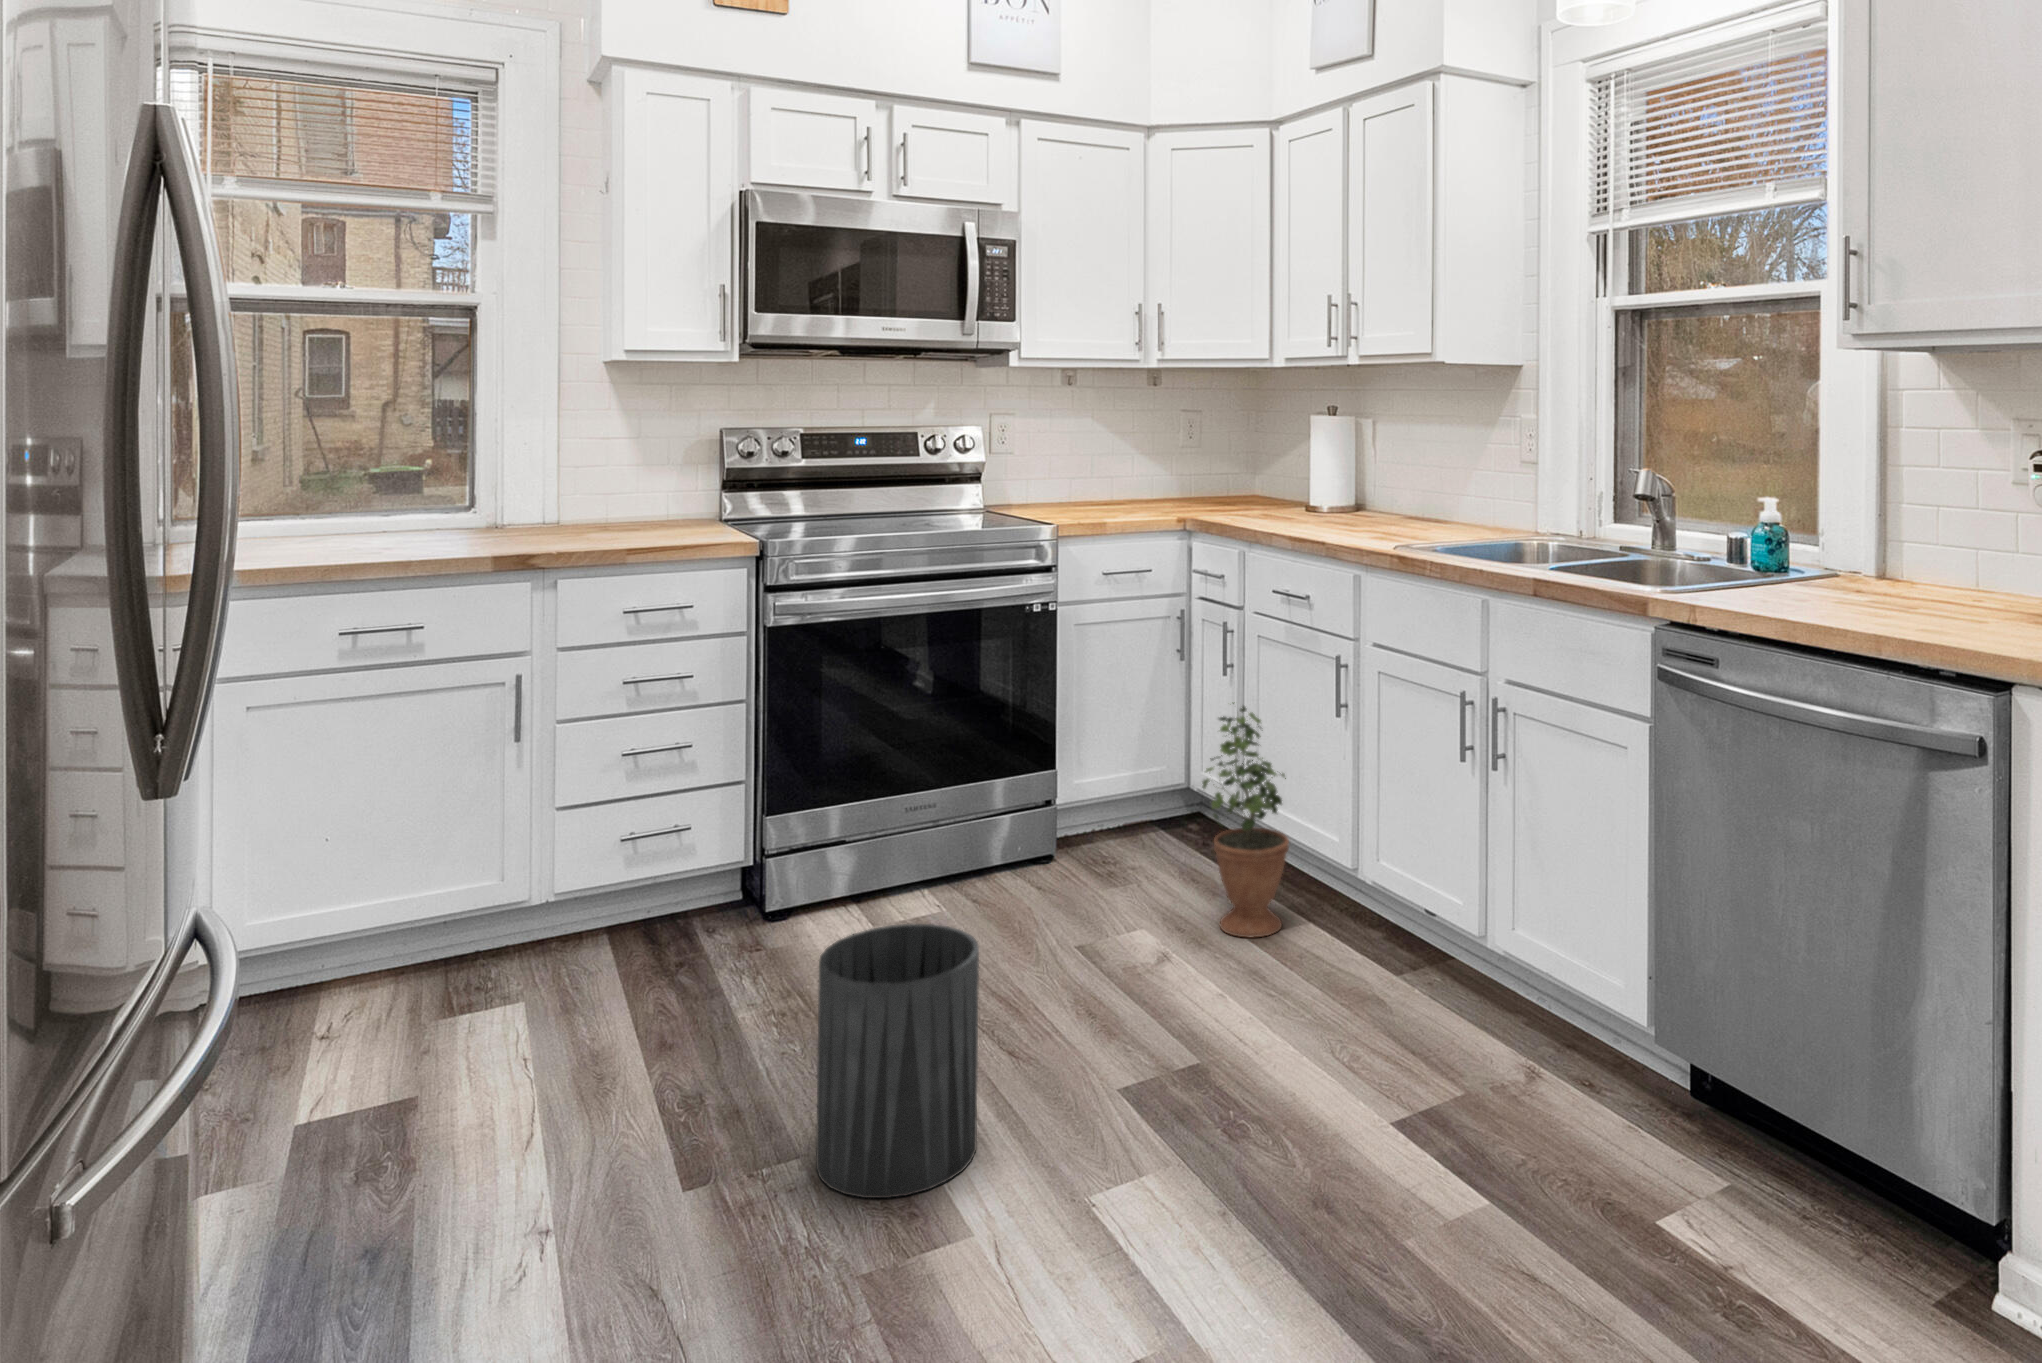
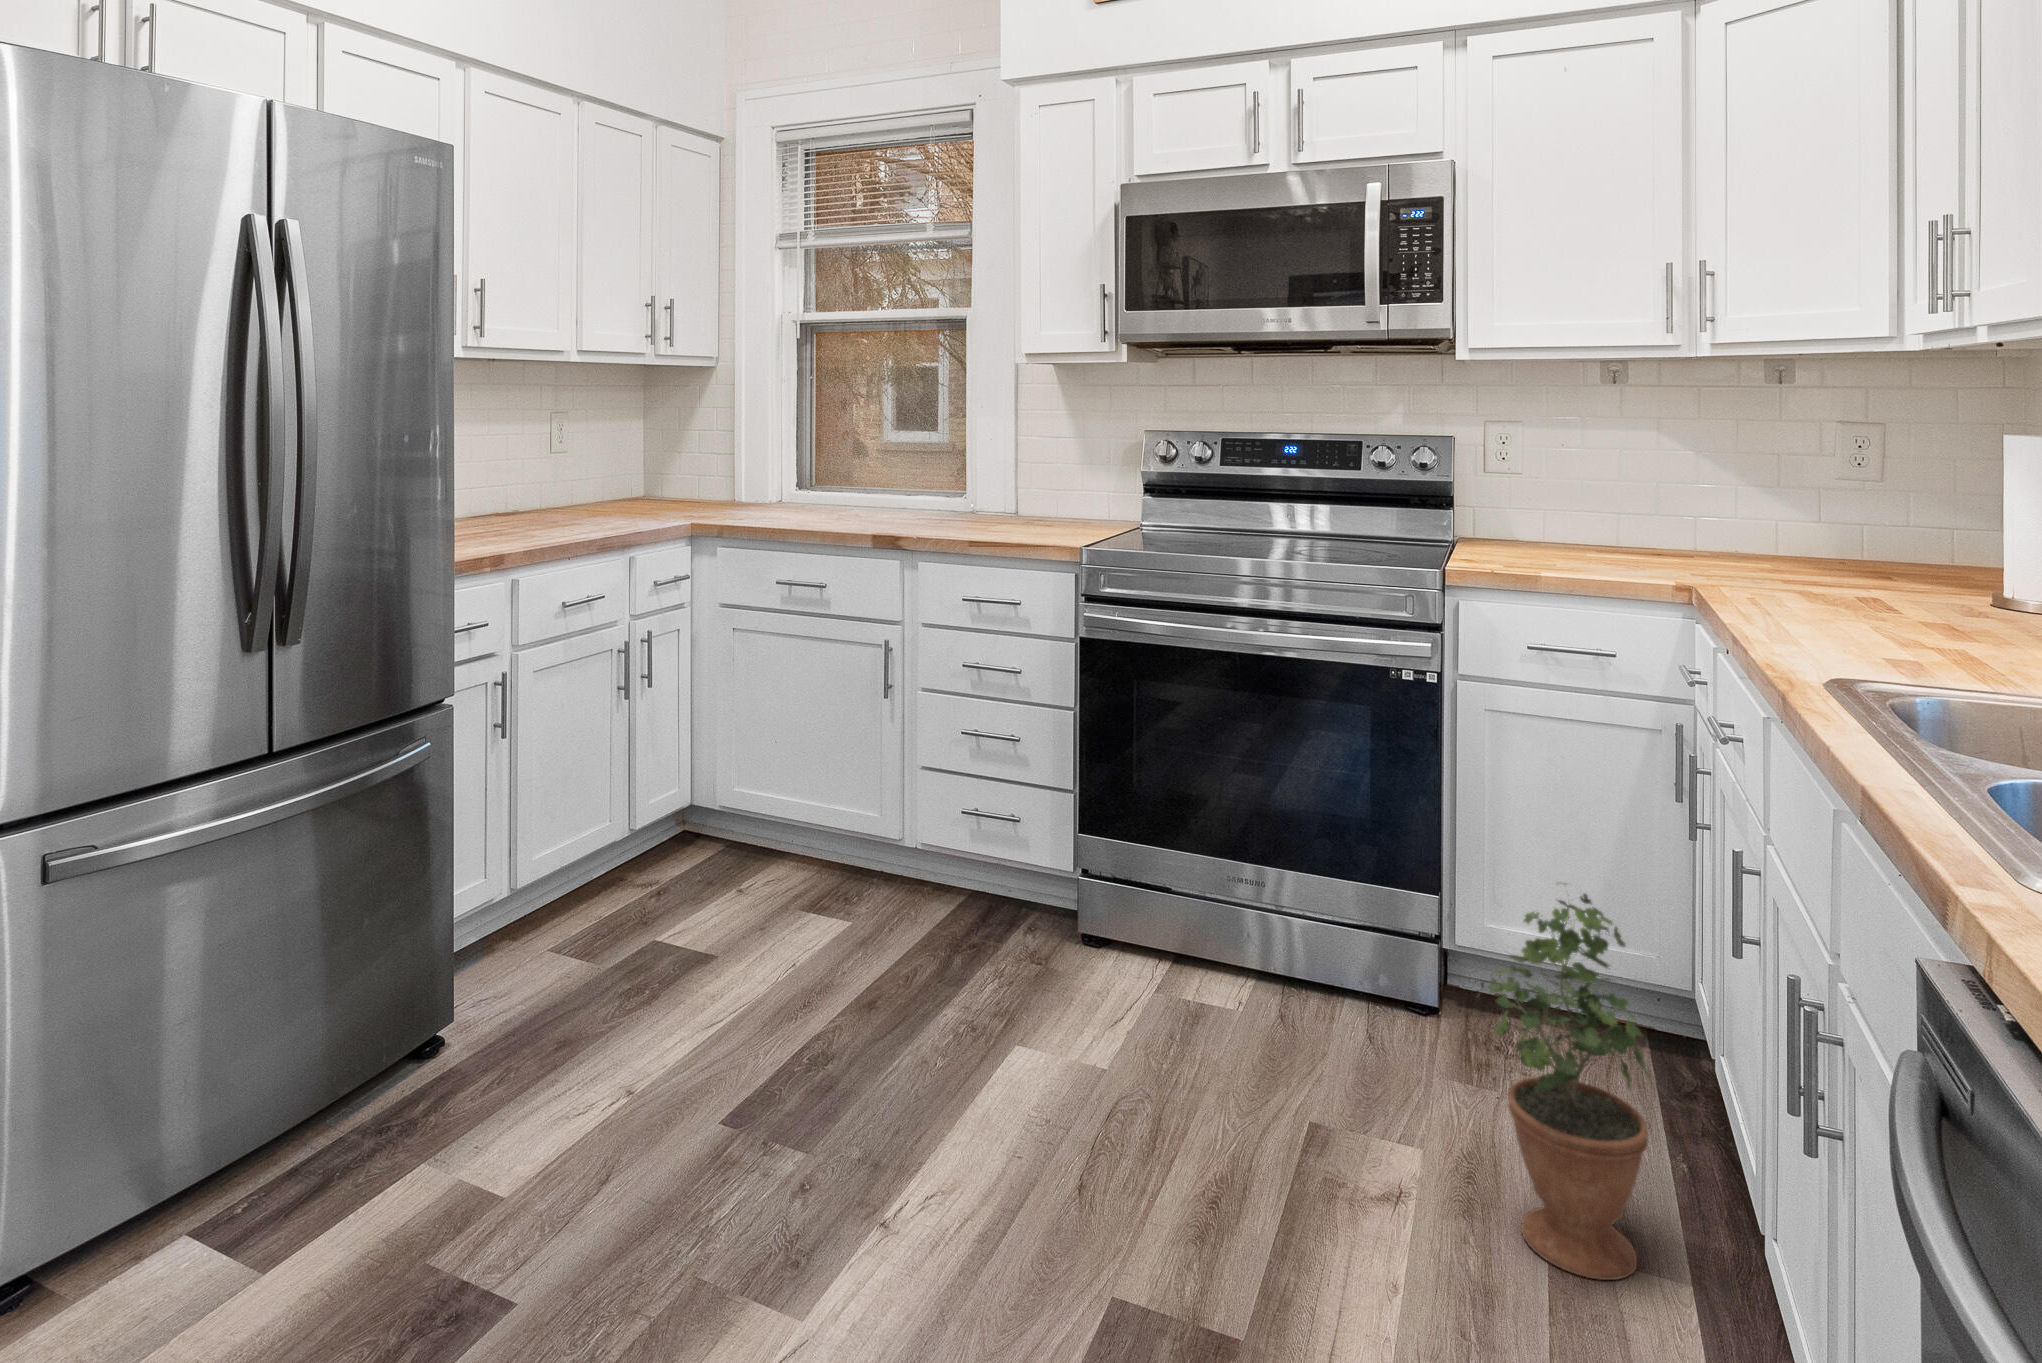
trash can: present [816,924,979,1198] -> none [729,982,901,1303]

